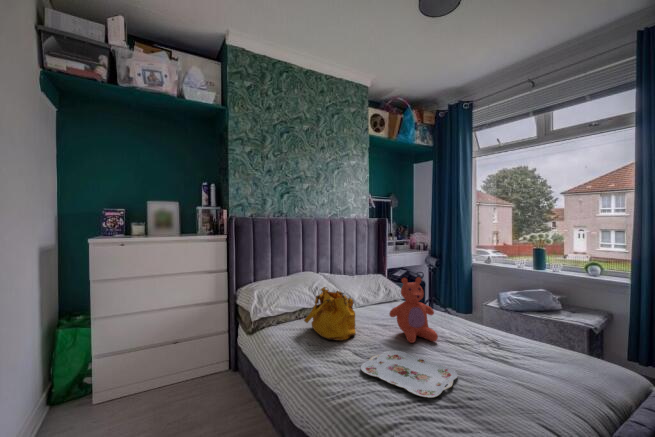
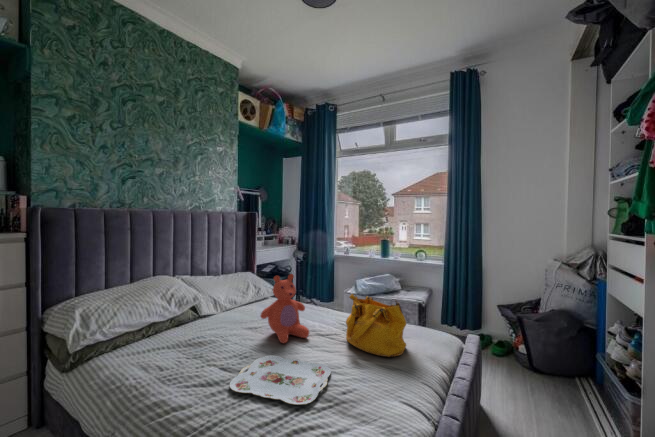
handbag: present [304,287,356,340] -> present [346,294,406,357]

